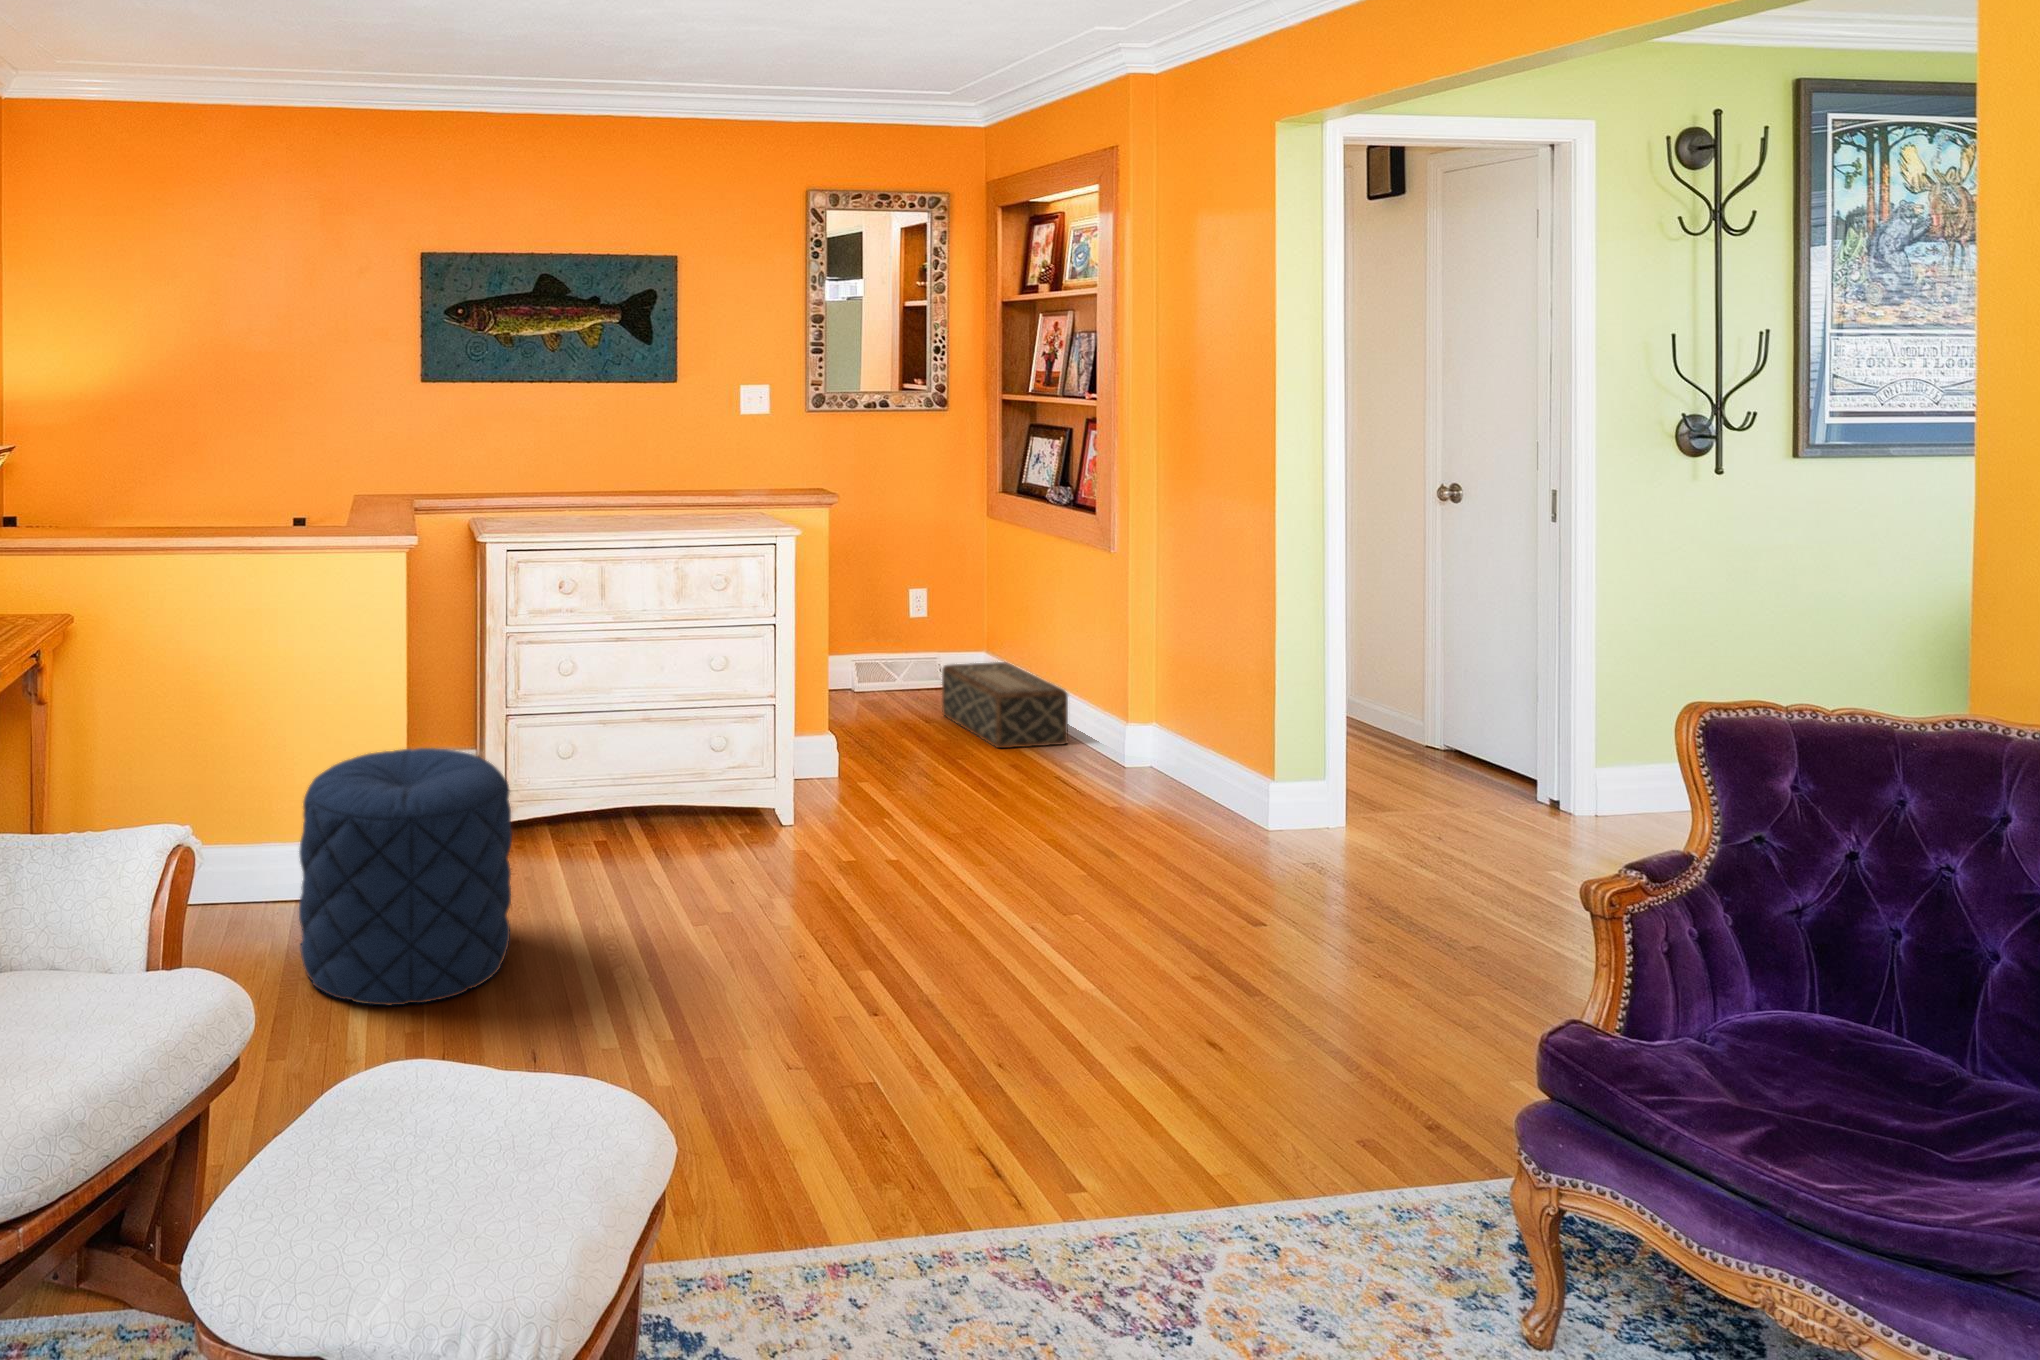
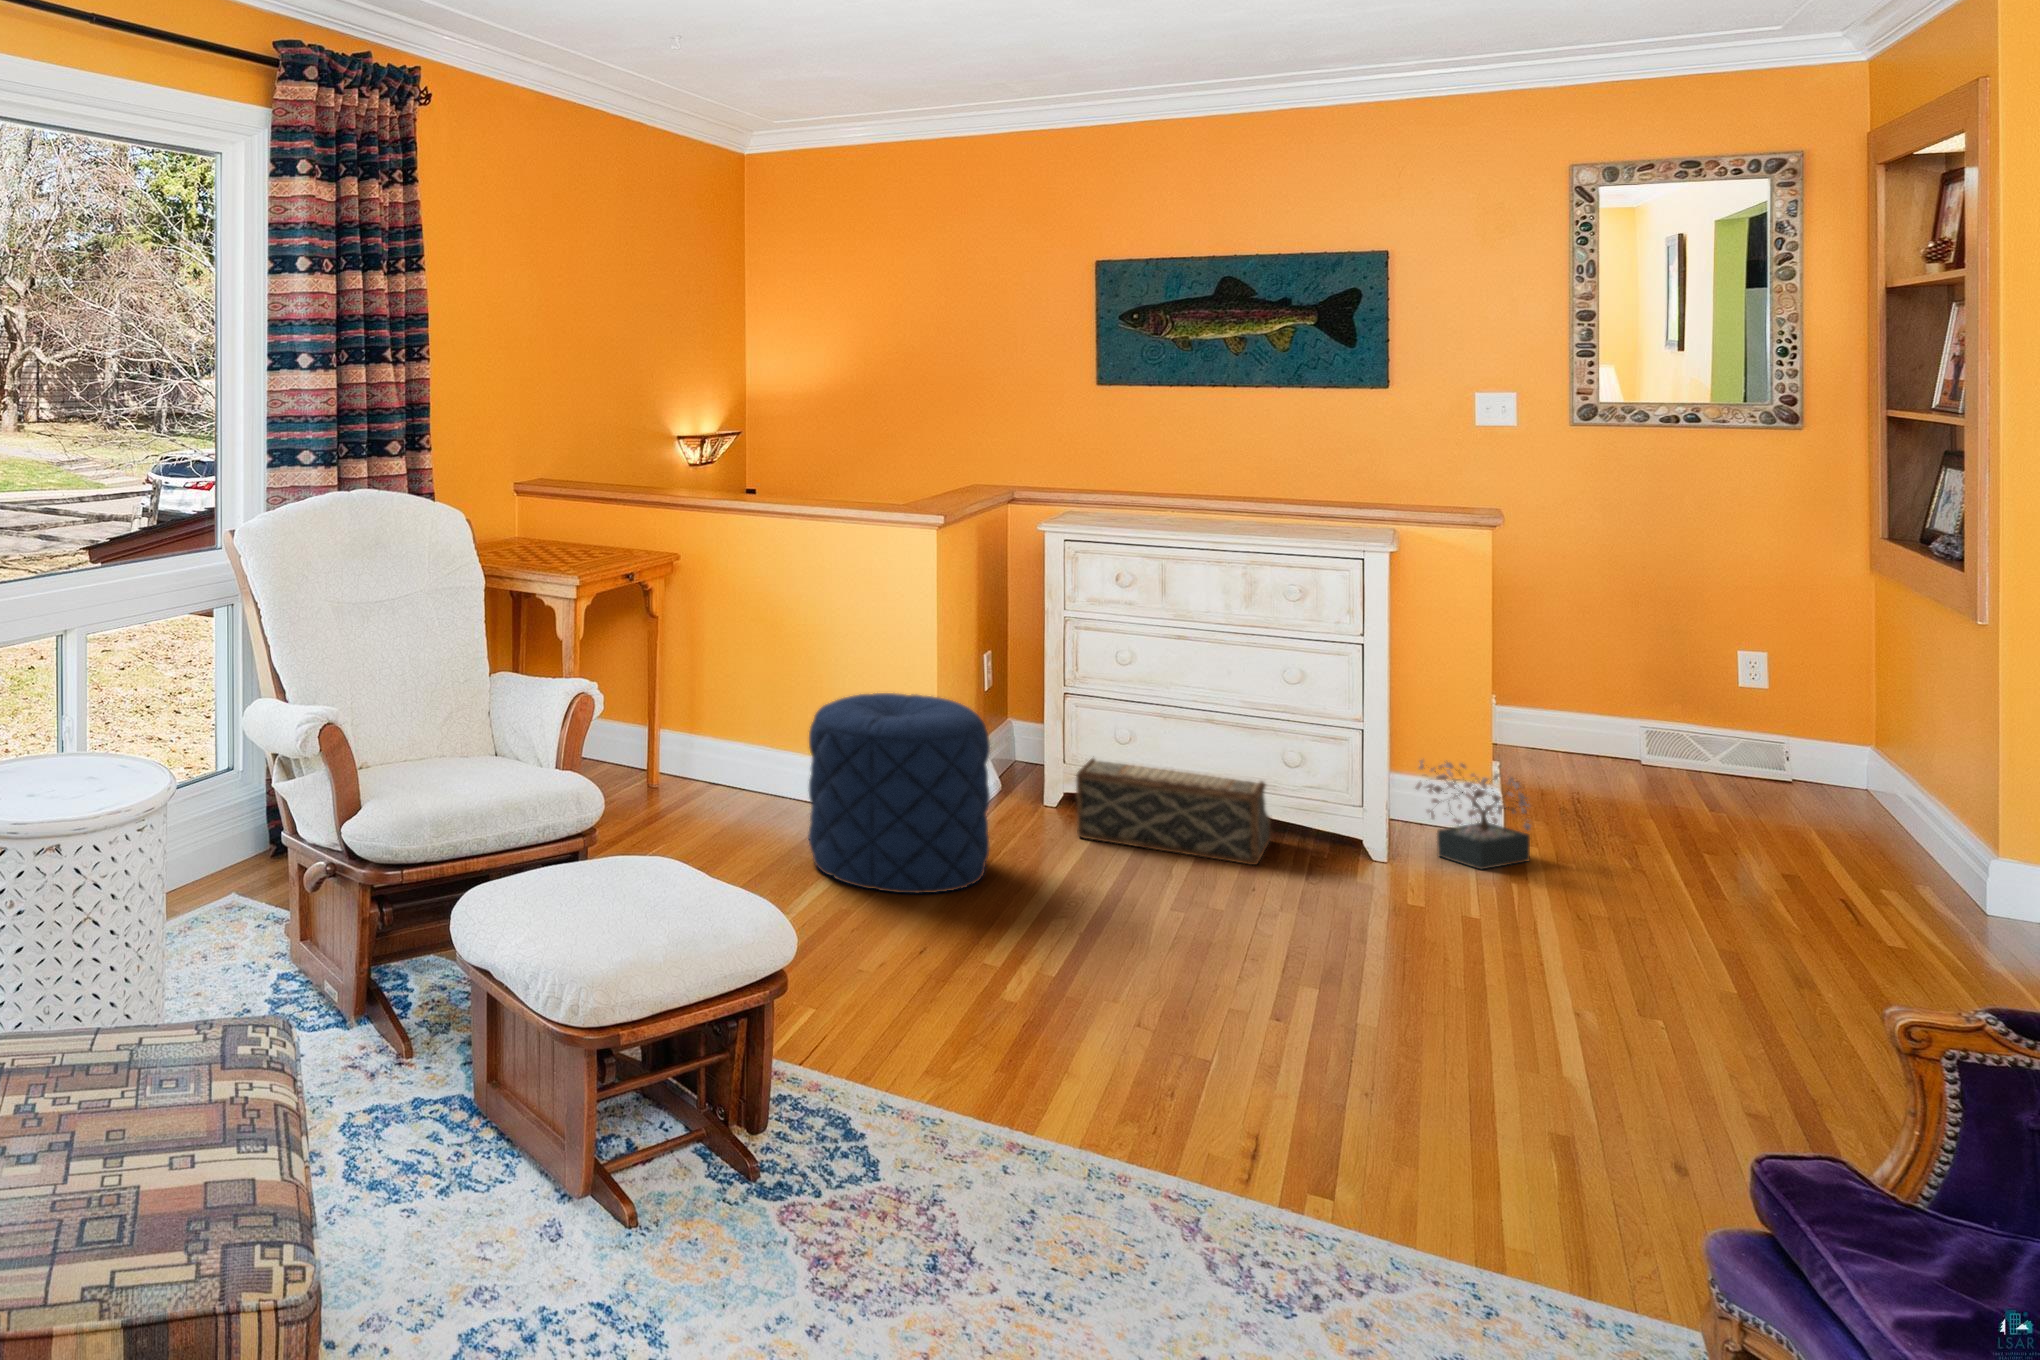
woven basket: present [942,662,1068,748] -> present [1076,758,1271,865]
decorative plant: none [799,721,875,815] -> present [1415,760,1531,869]

